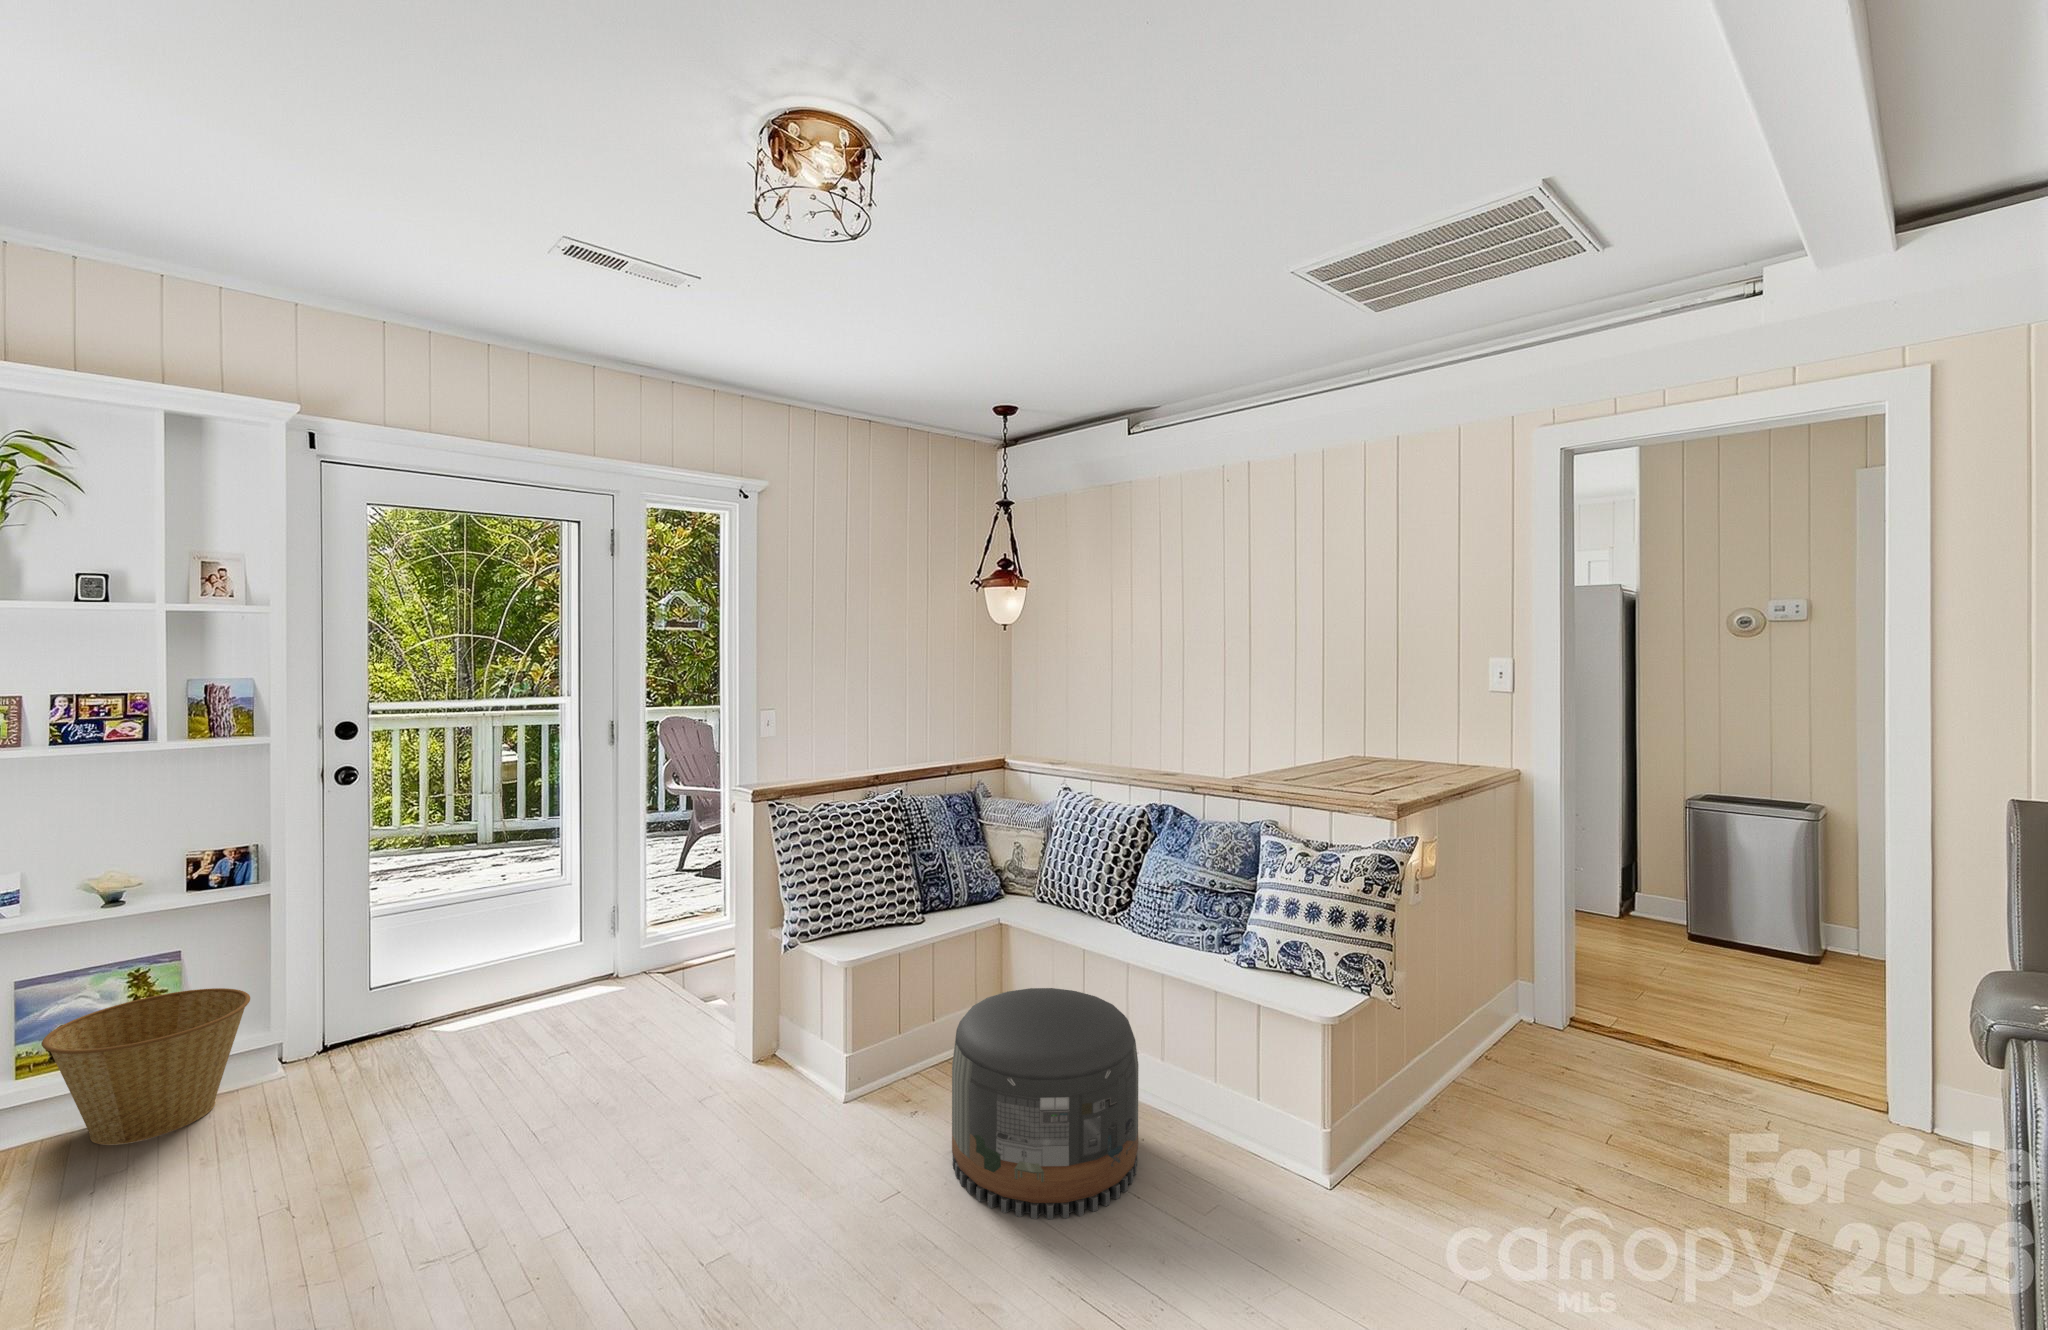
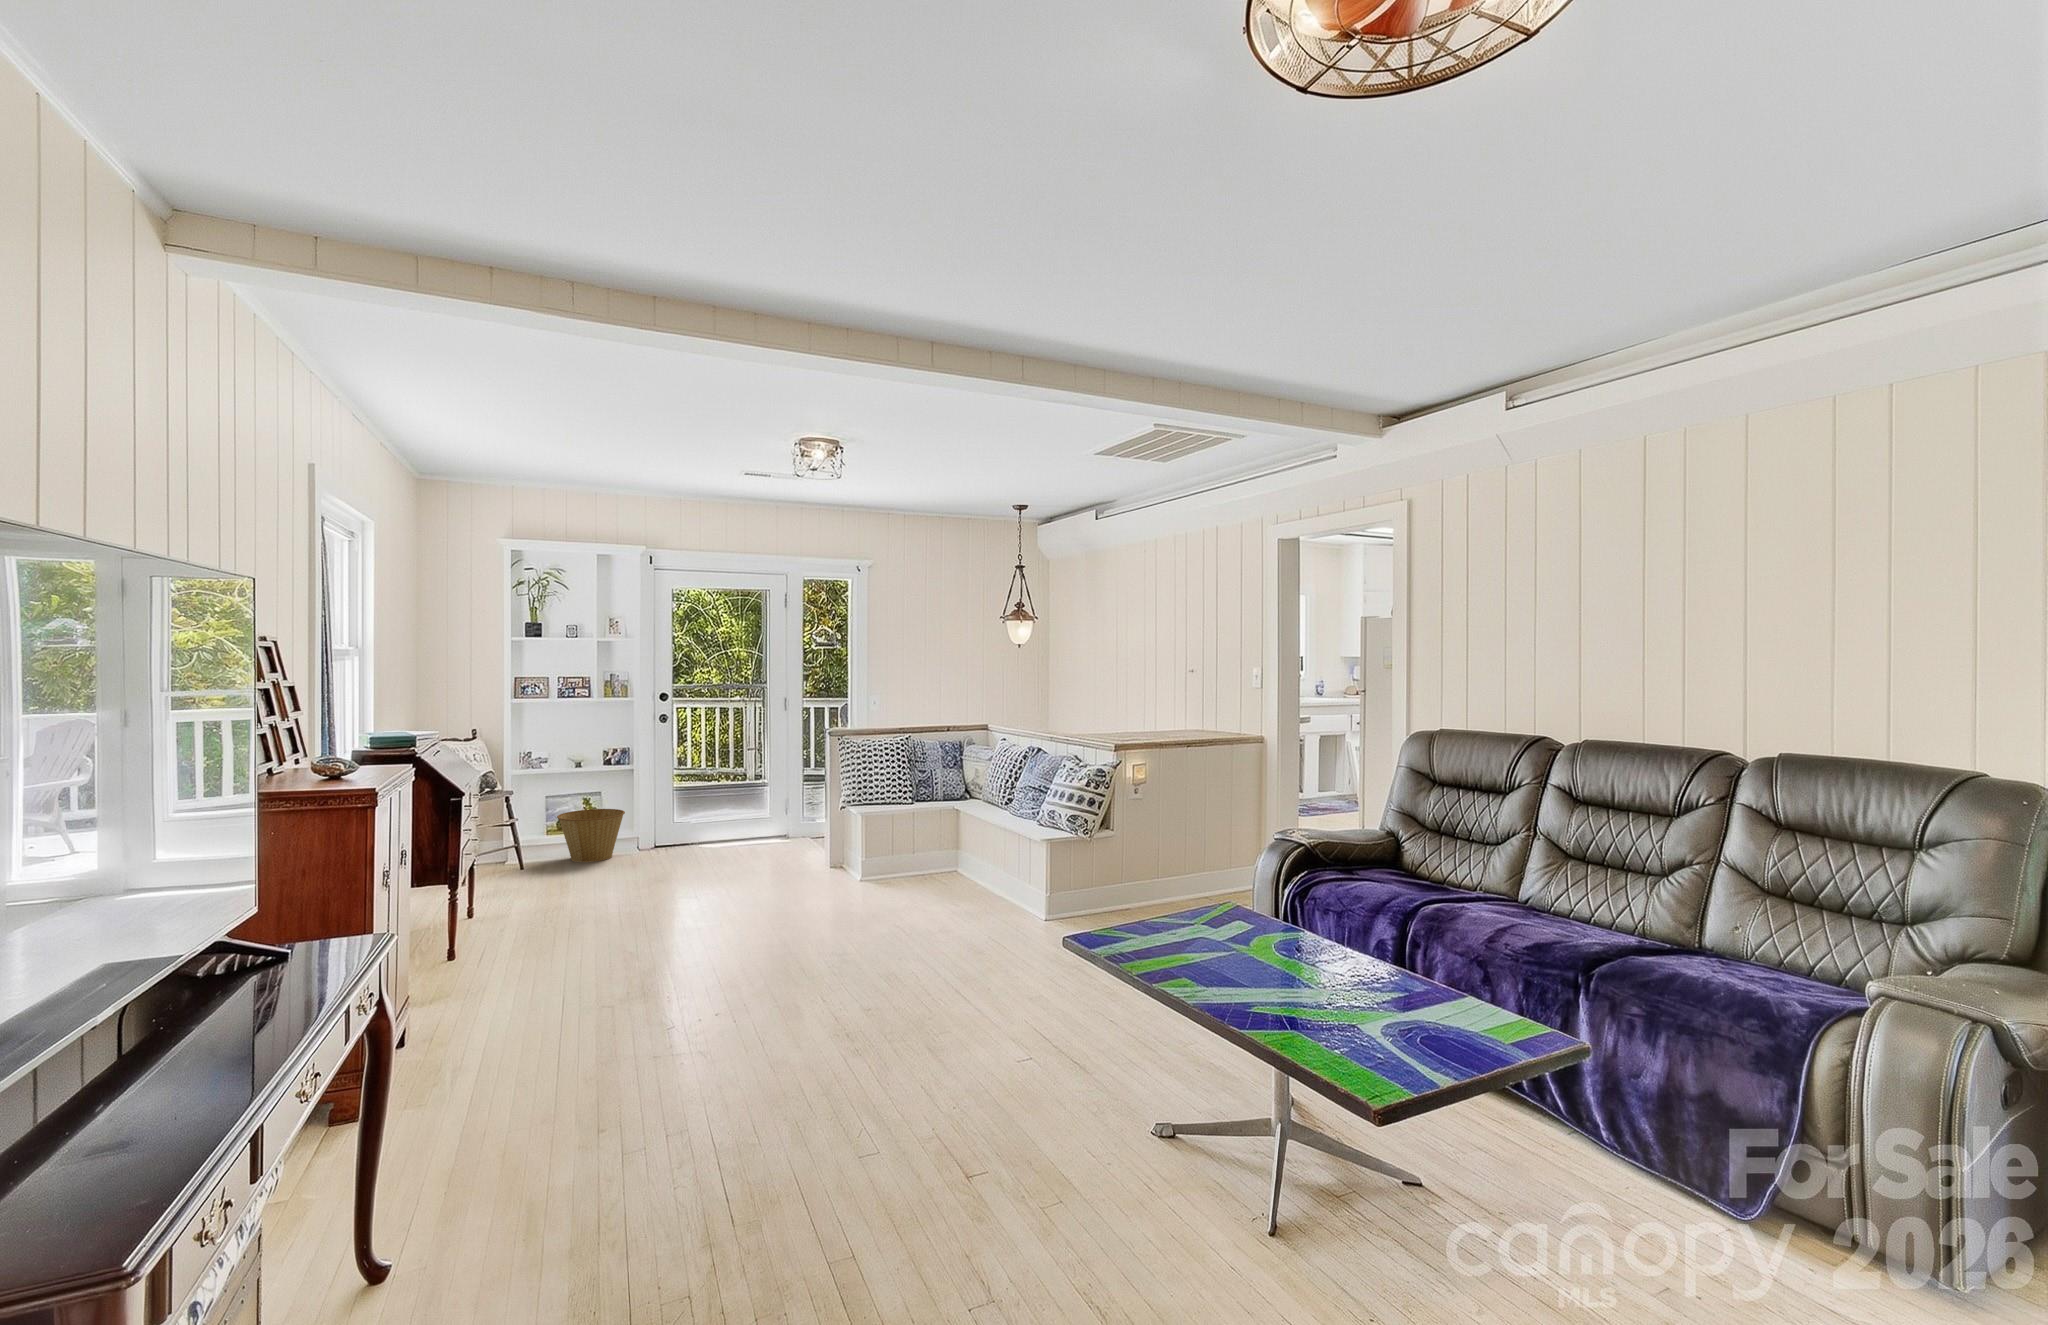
pouf: present [952,988,1138,1219] -> none [876,827,965,915]

